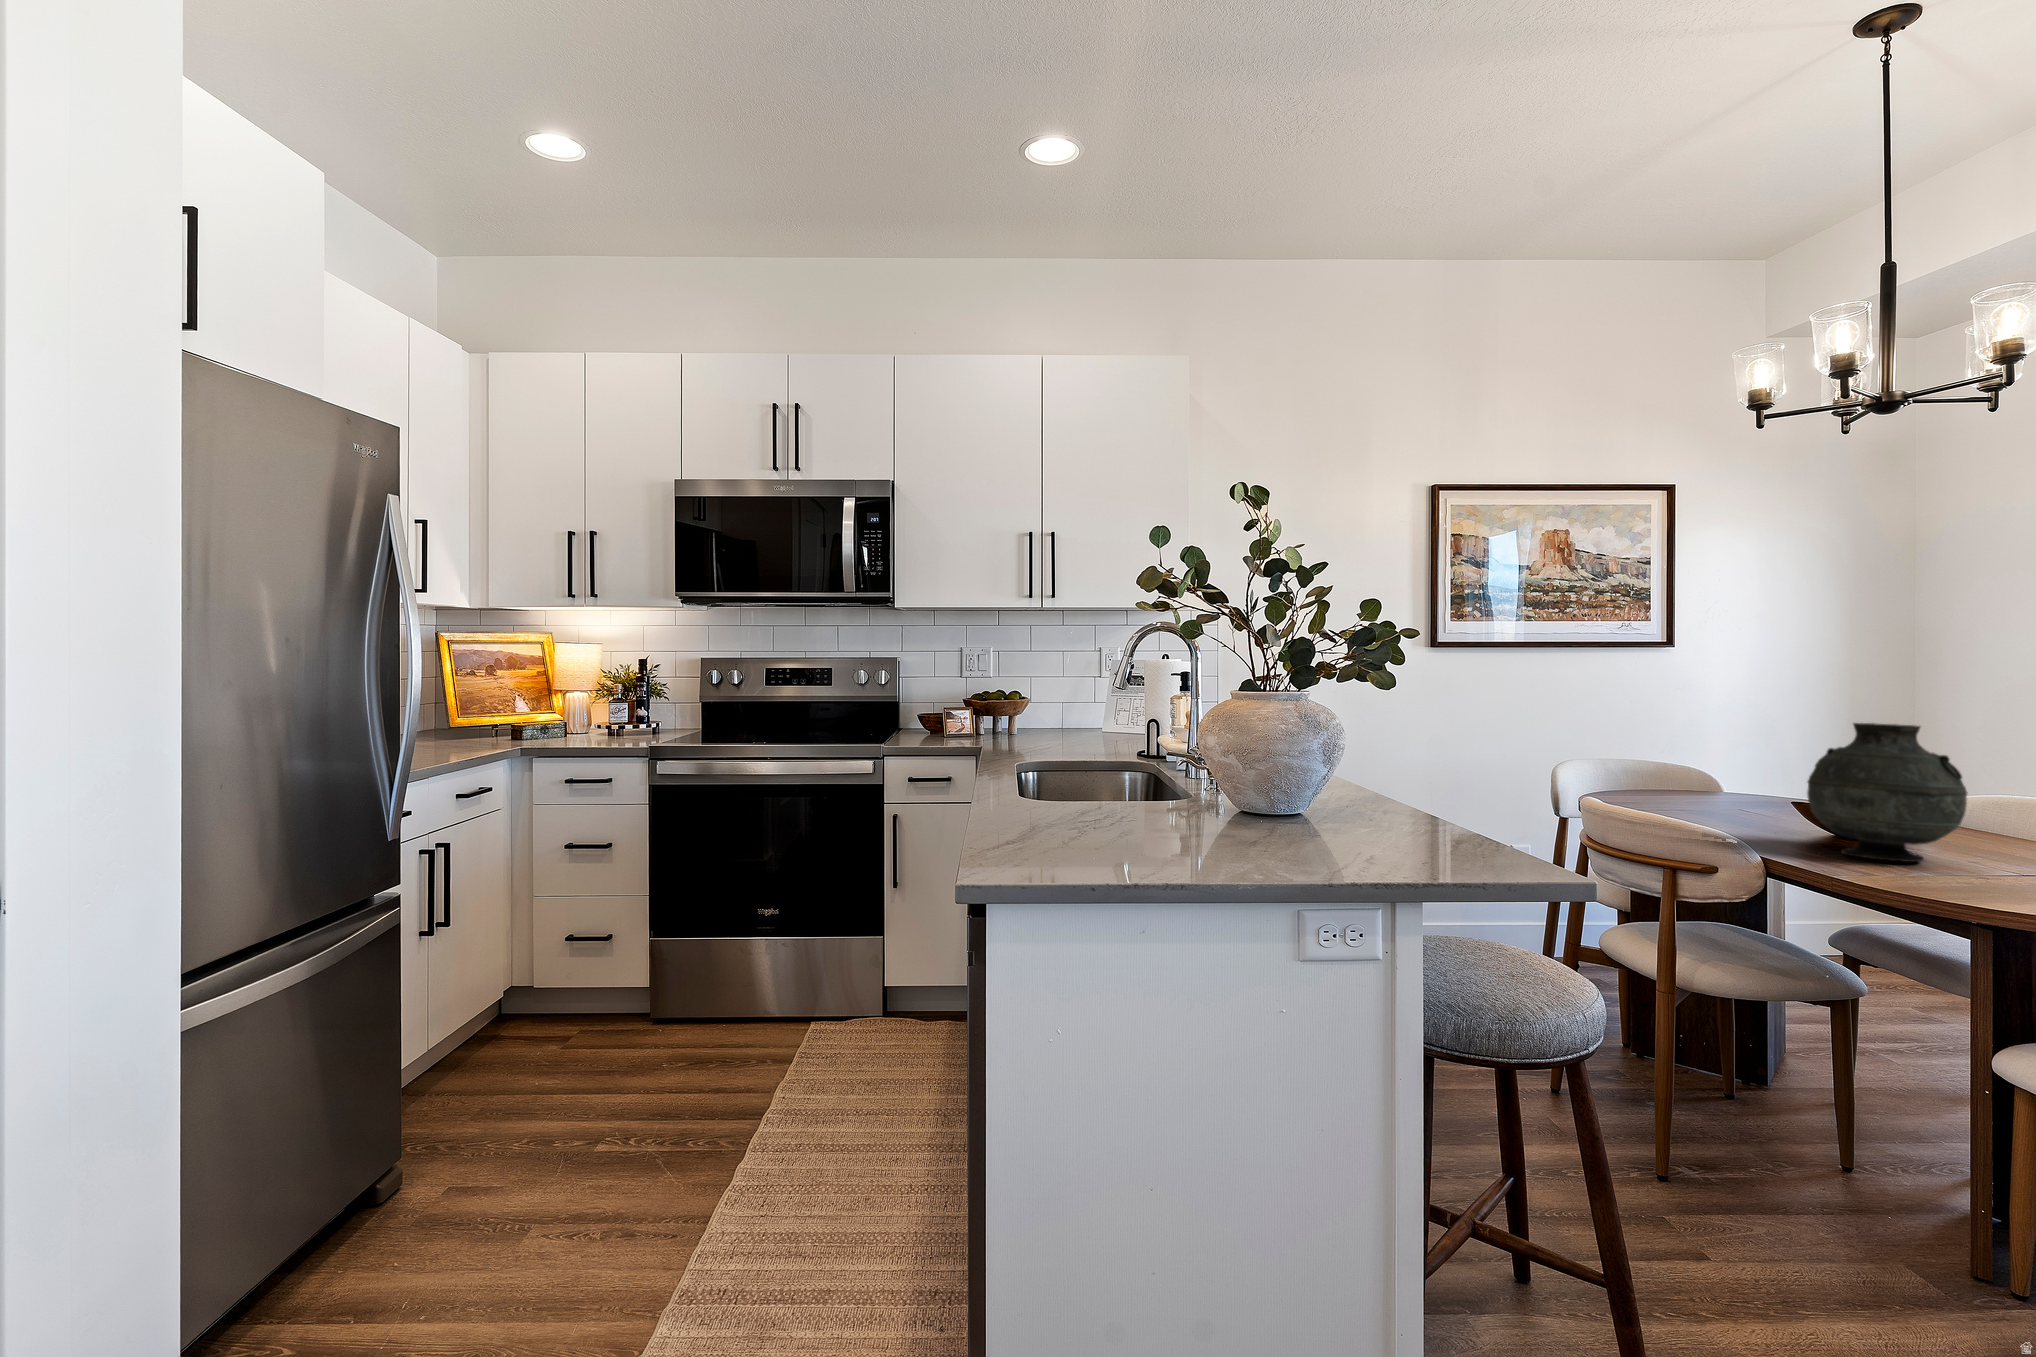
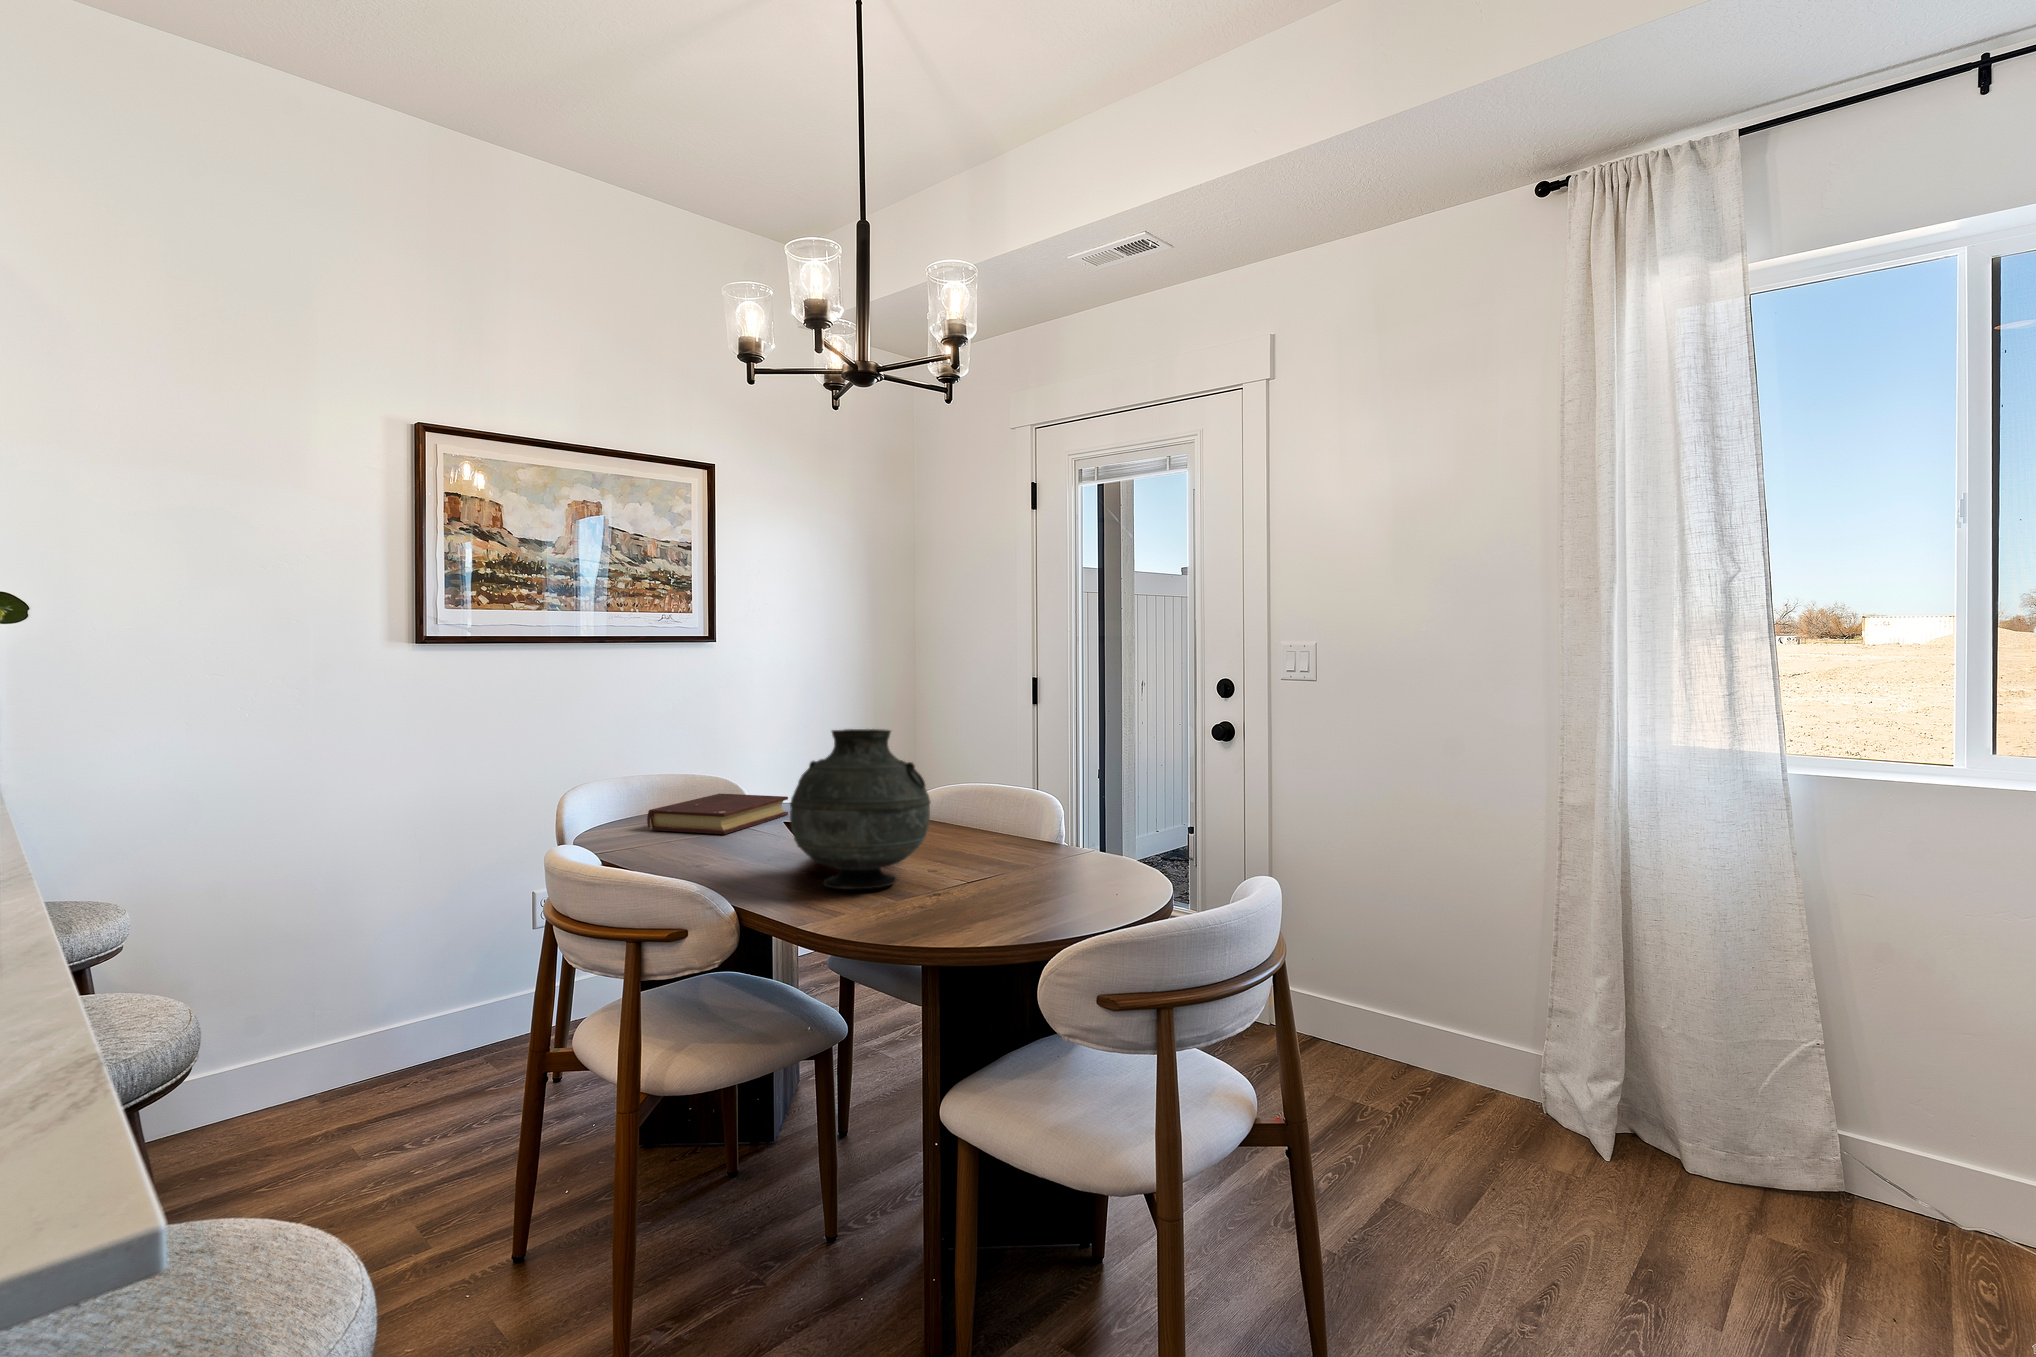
book: none [1637,779,1772,810] -> present [647,794,788,834]

